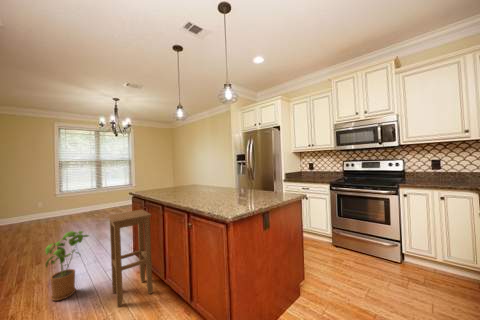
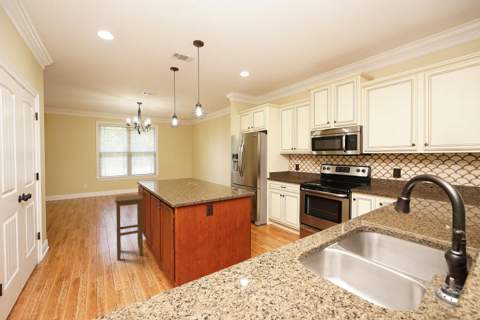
house plant: present [45,231,89,301] -> none [75,206,106,252]

